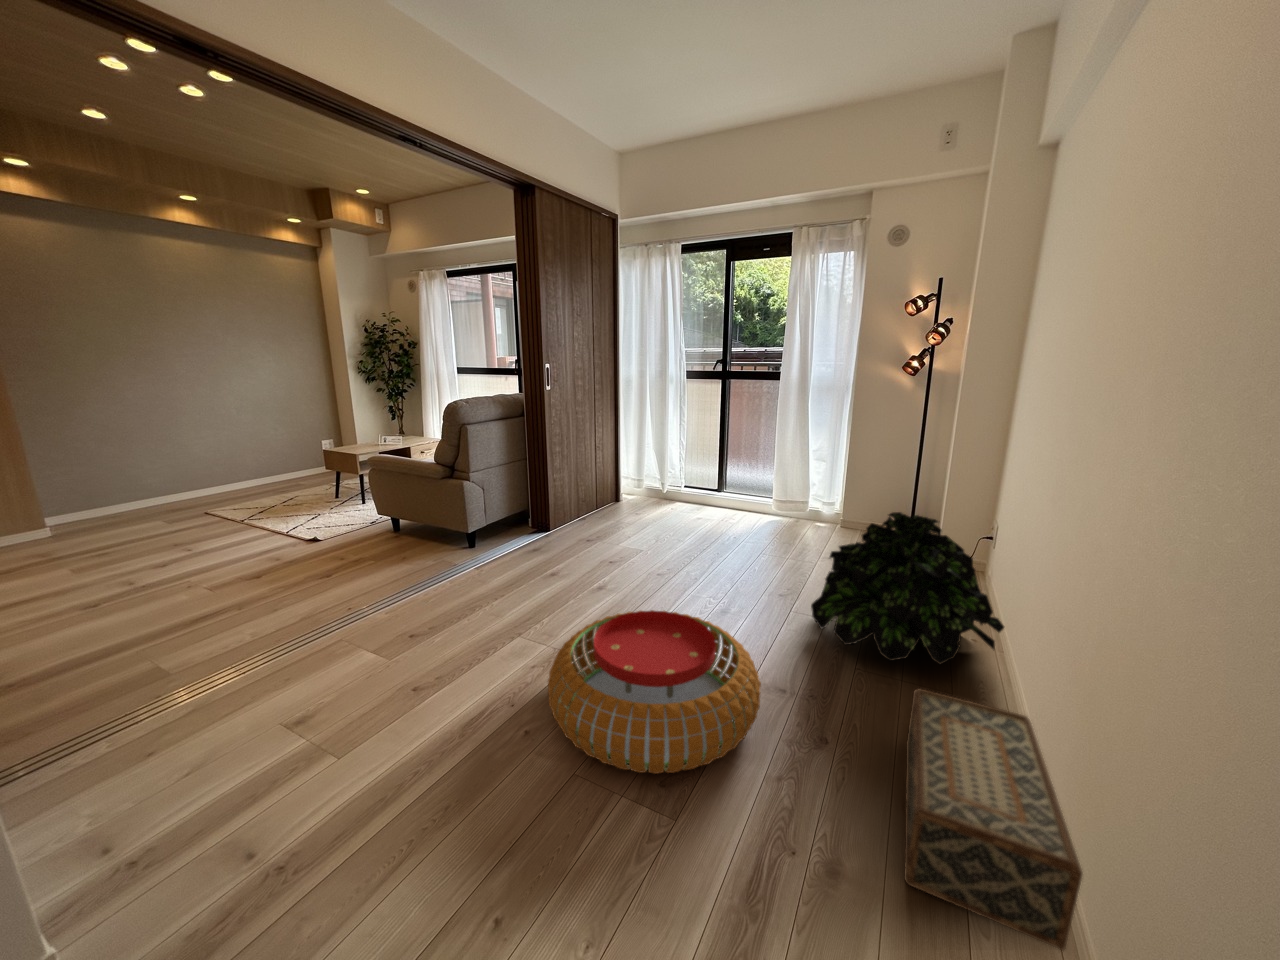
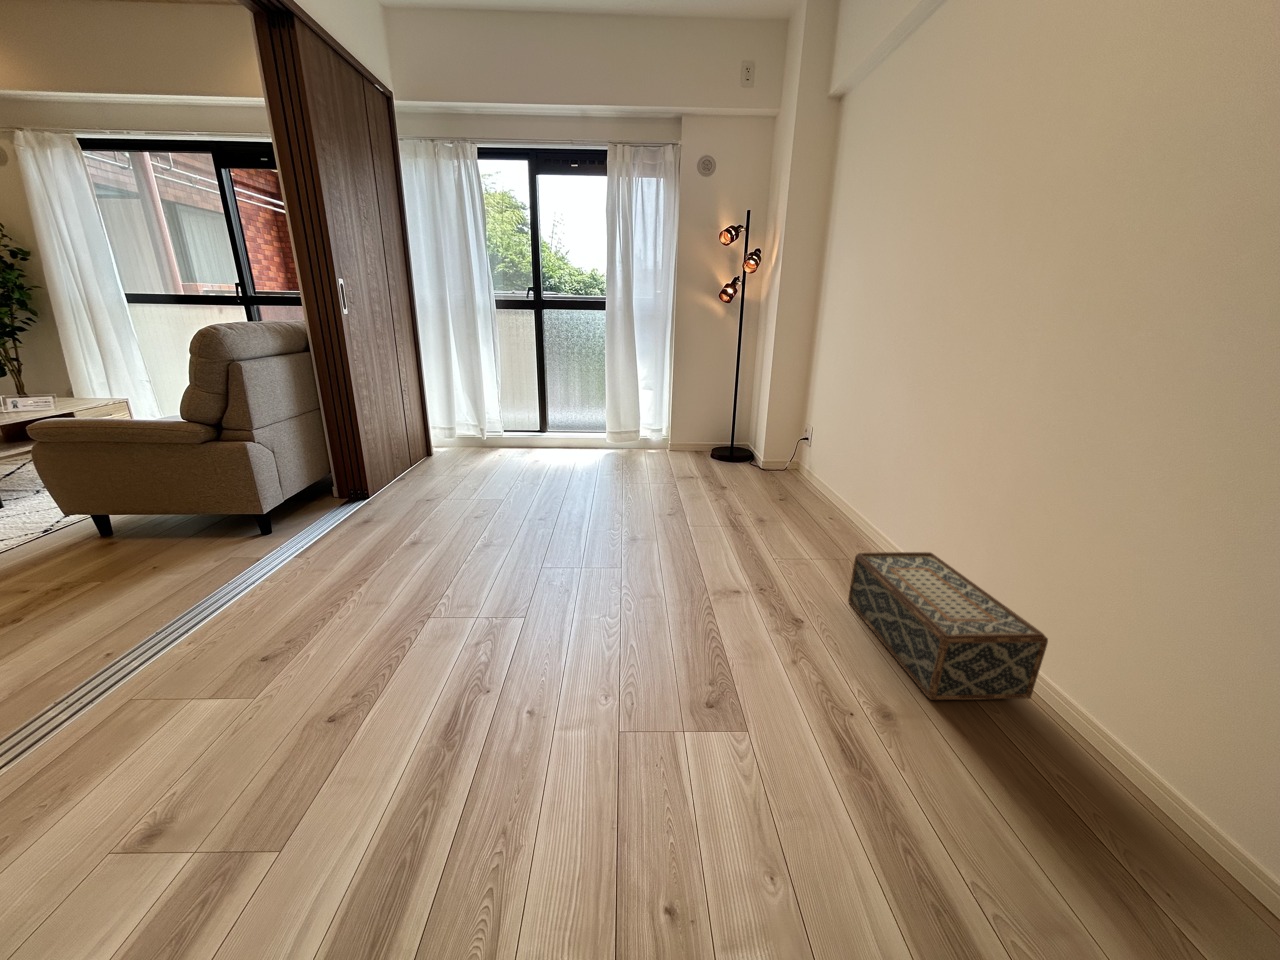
potted plant: present [811,512,1004,664] -> none [709,417,864,543]
pouf: present [548,610,761,774] -> none [526,541,759,710]

